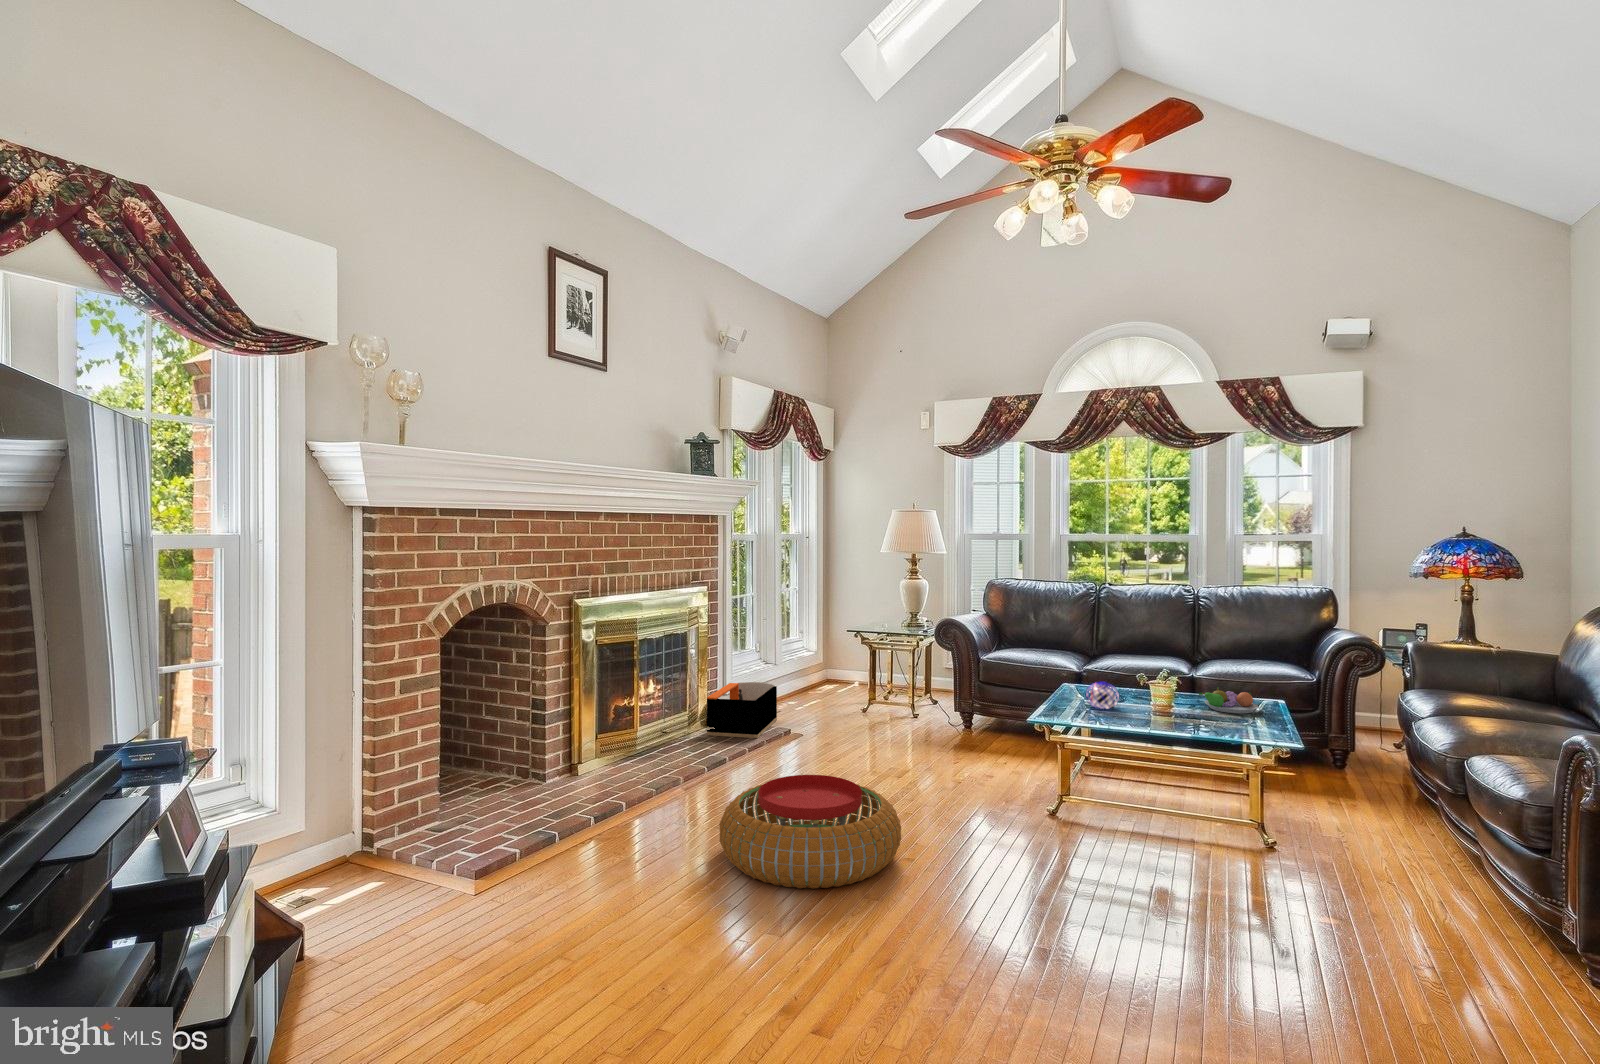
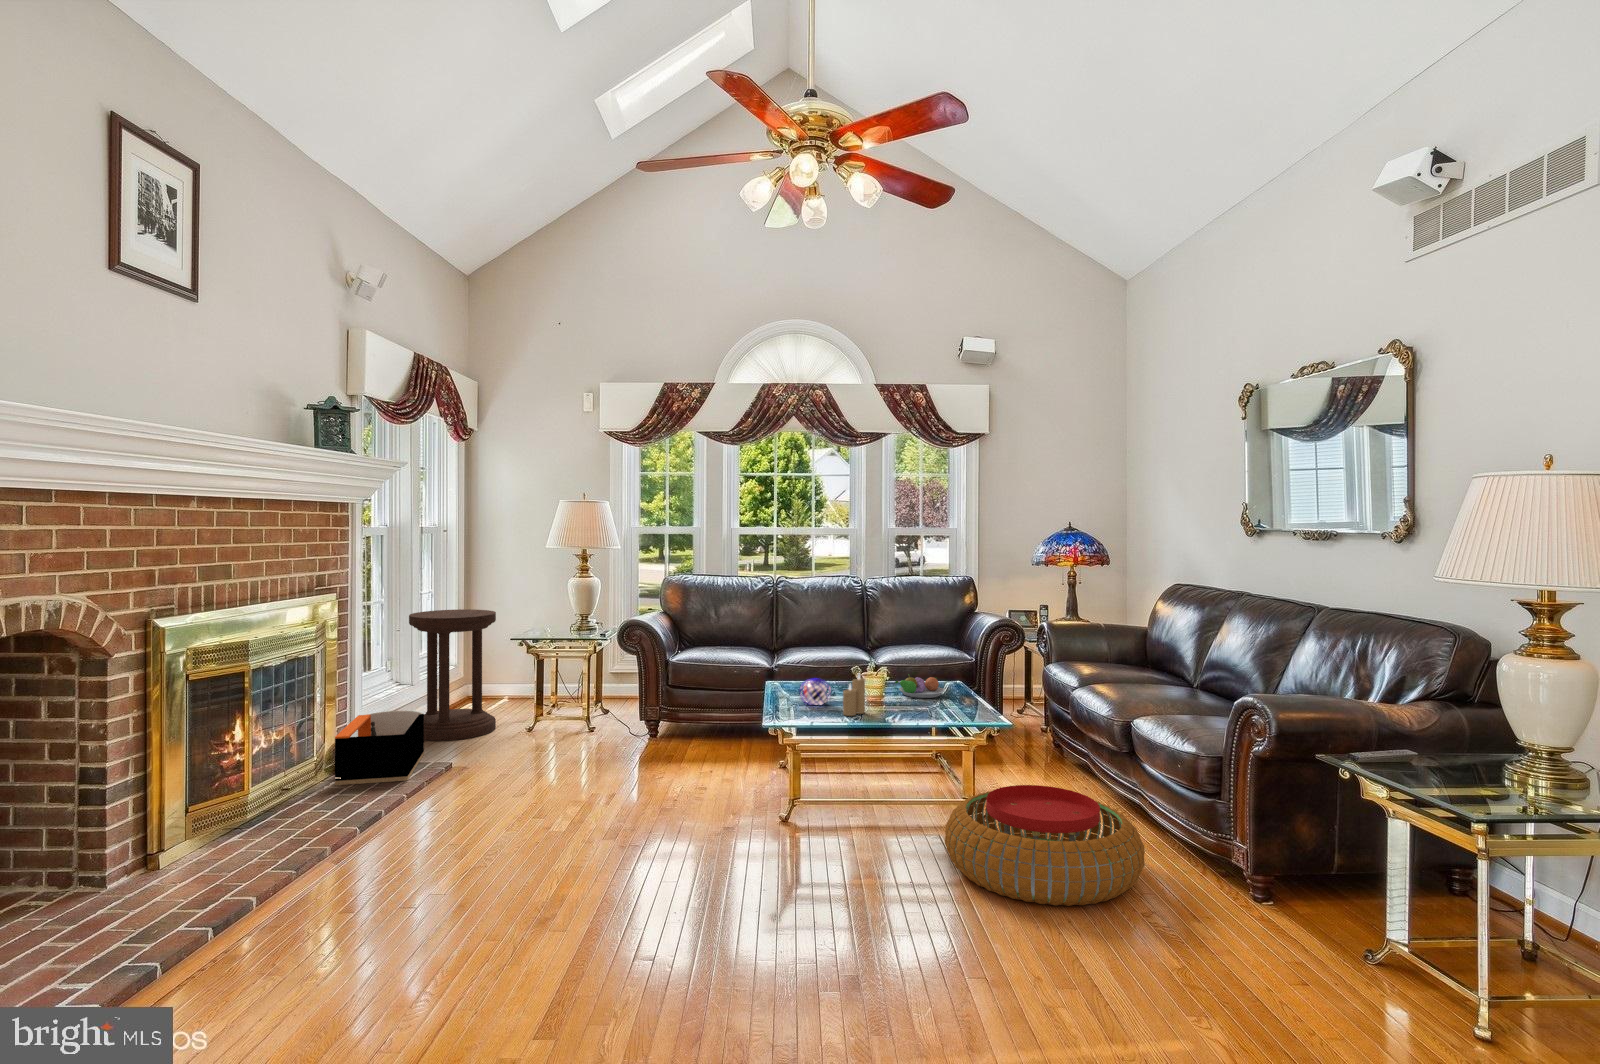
side table: none [772,602,840,711] -> present [409,609,496,741]
candle: none [1125,680,1151,722] -> present [843,675,865,716]
pouf: present [719,775,901,889] -> present [945,785,1145,906]

